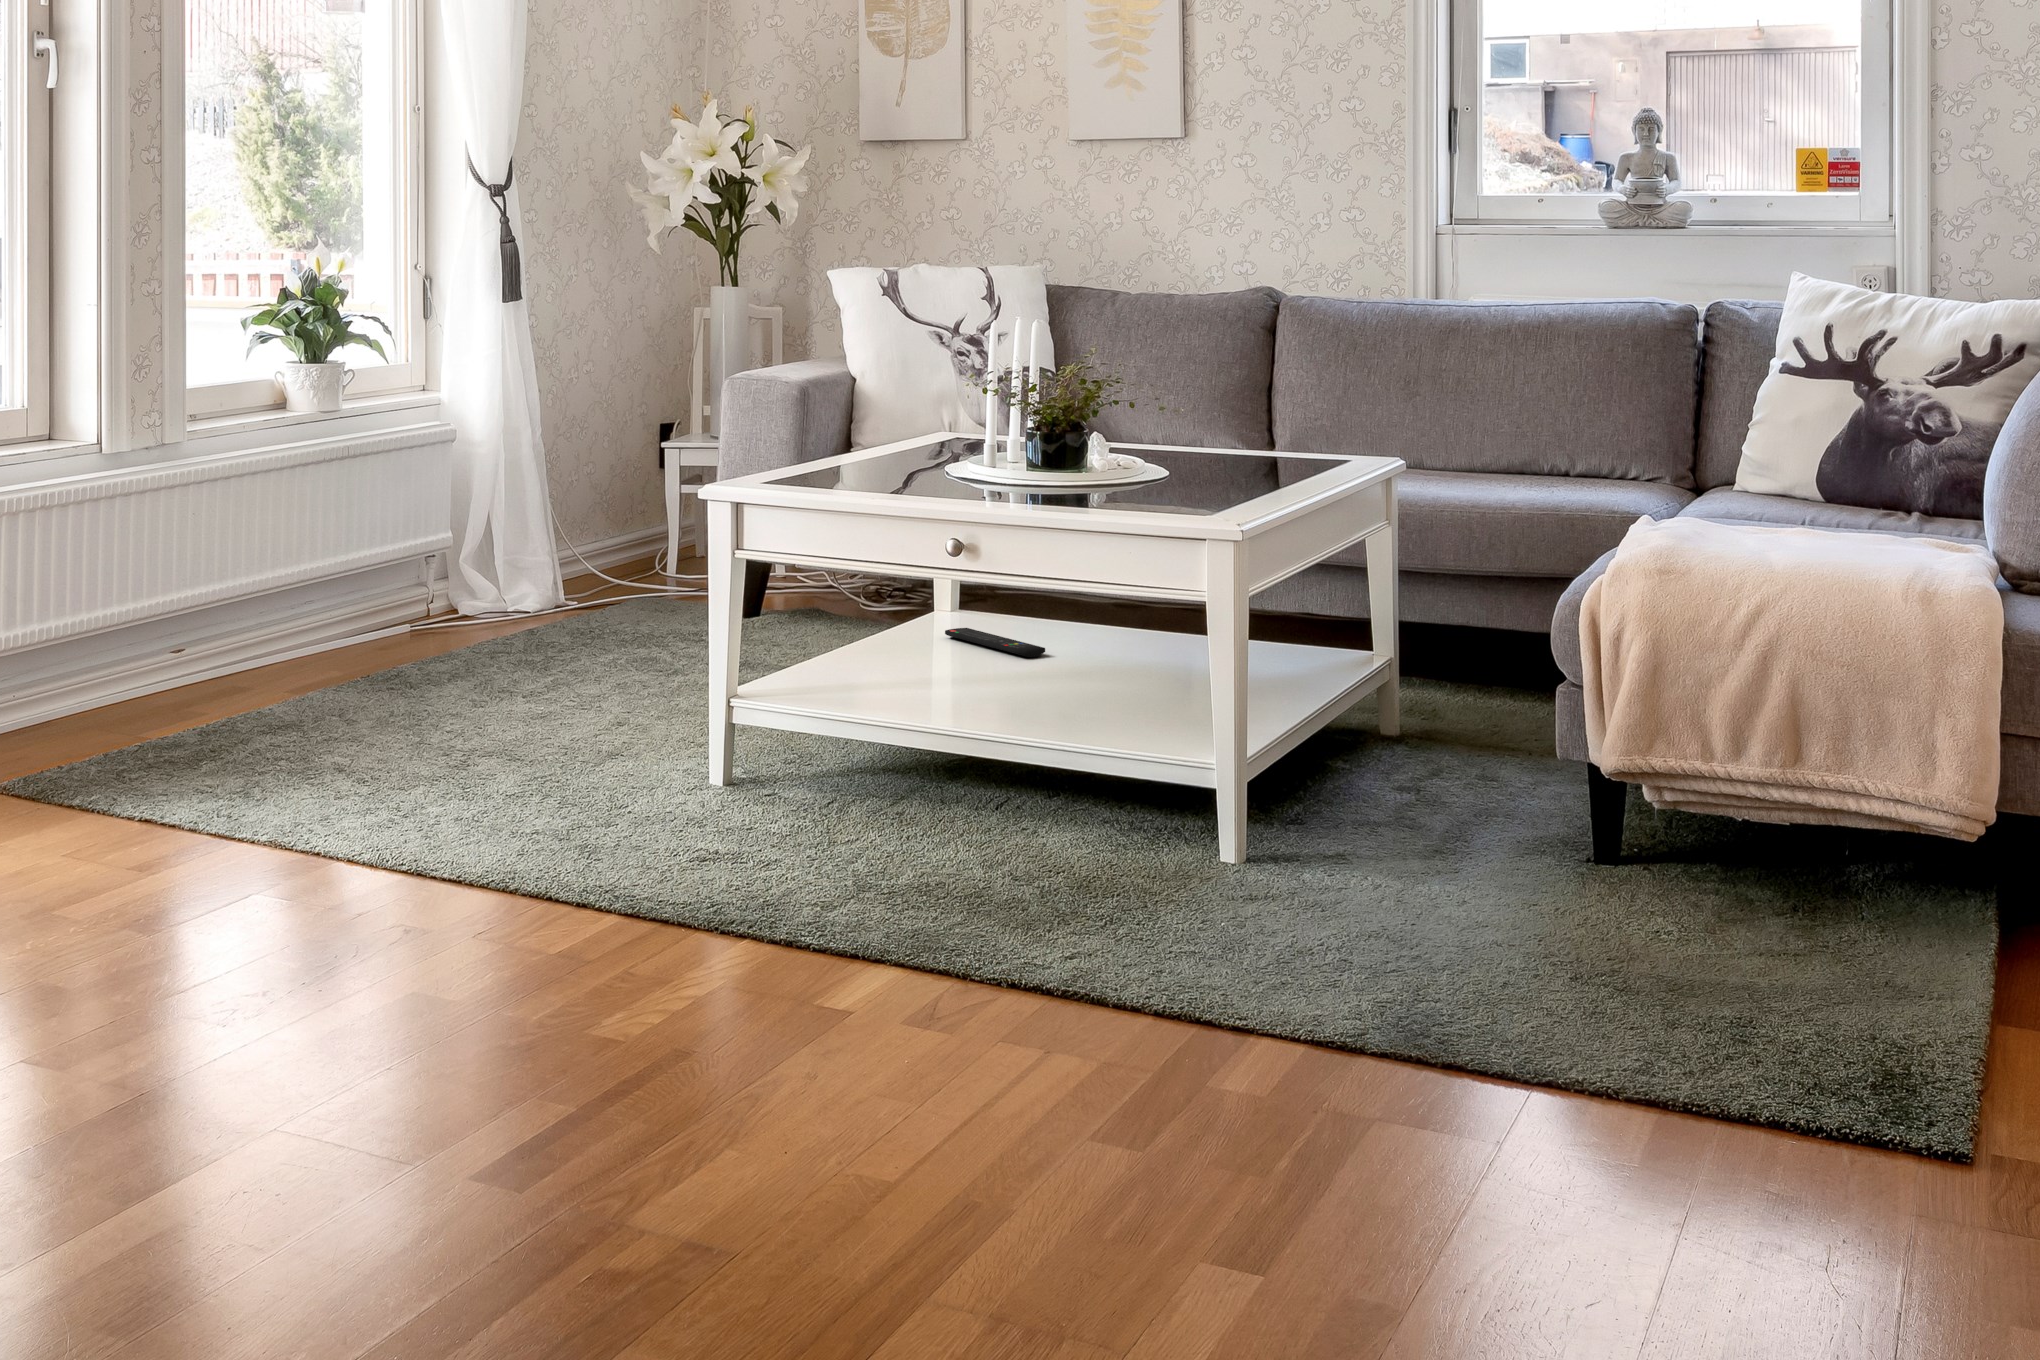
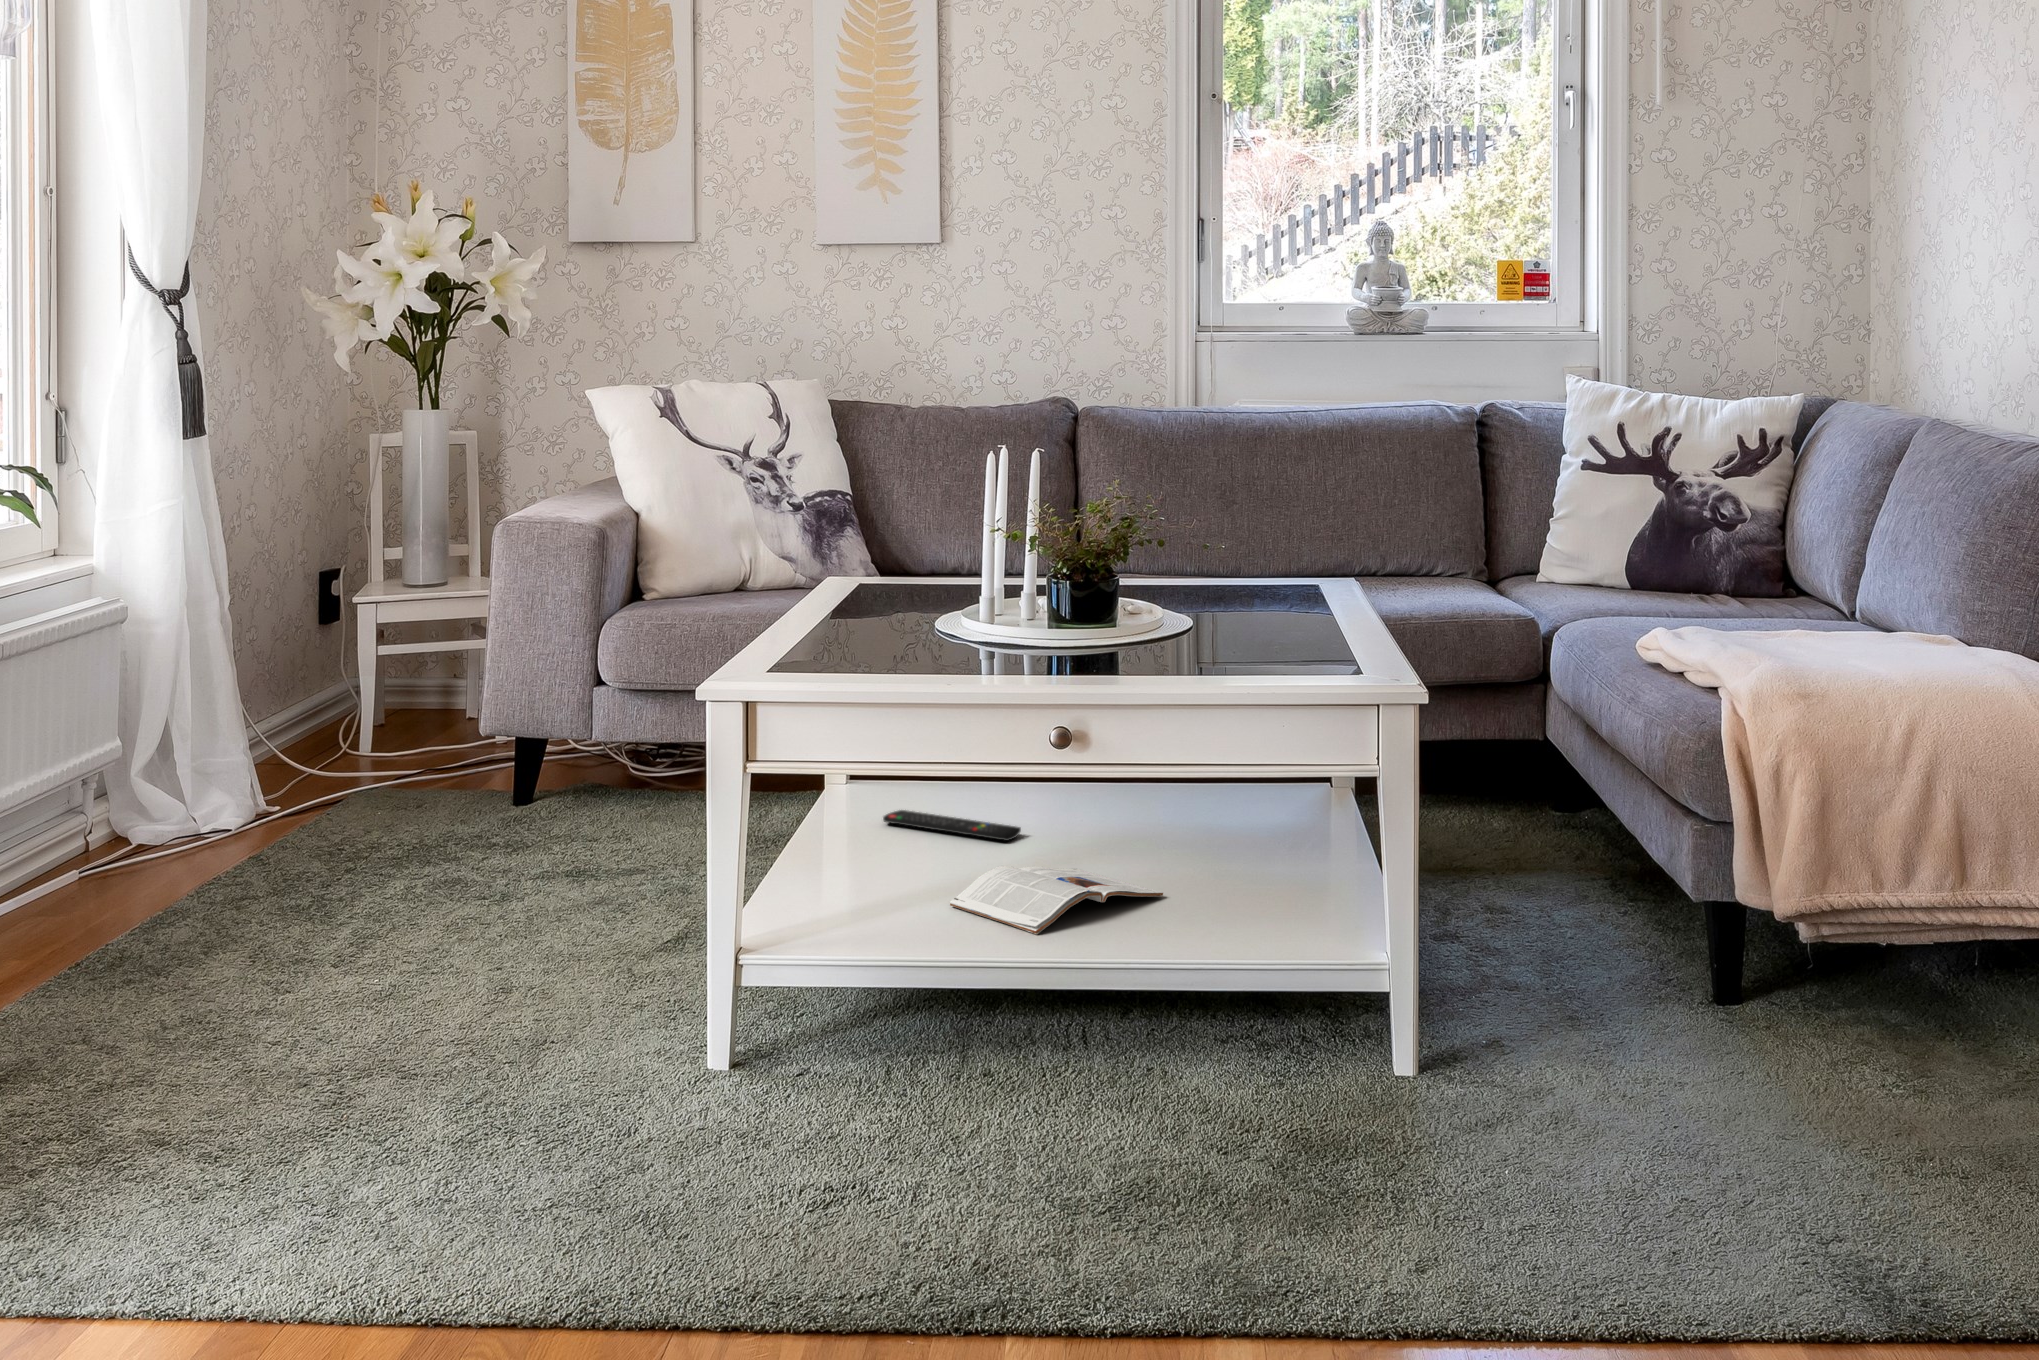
magazine: none [920,665,1100,714] -> present [950,866,1163,934]

